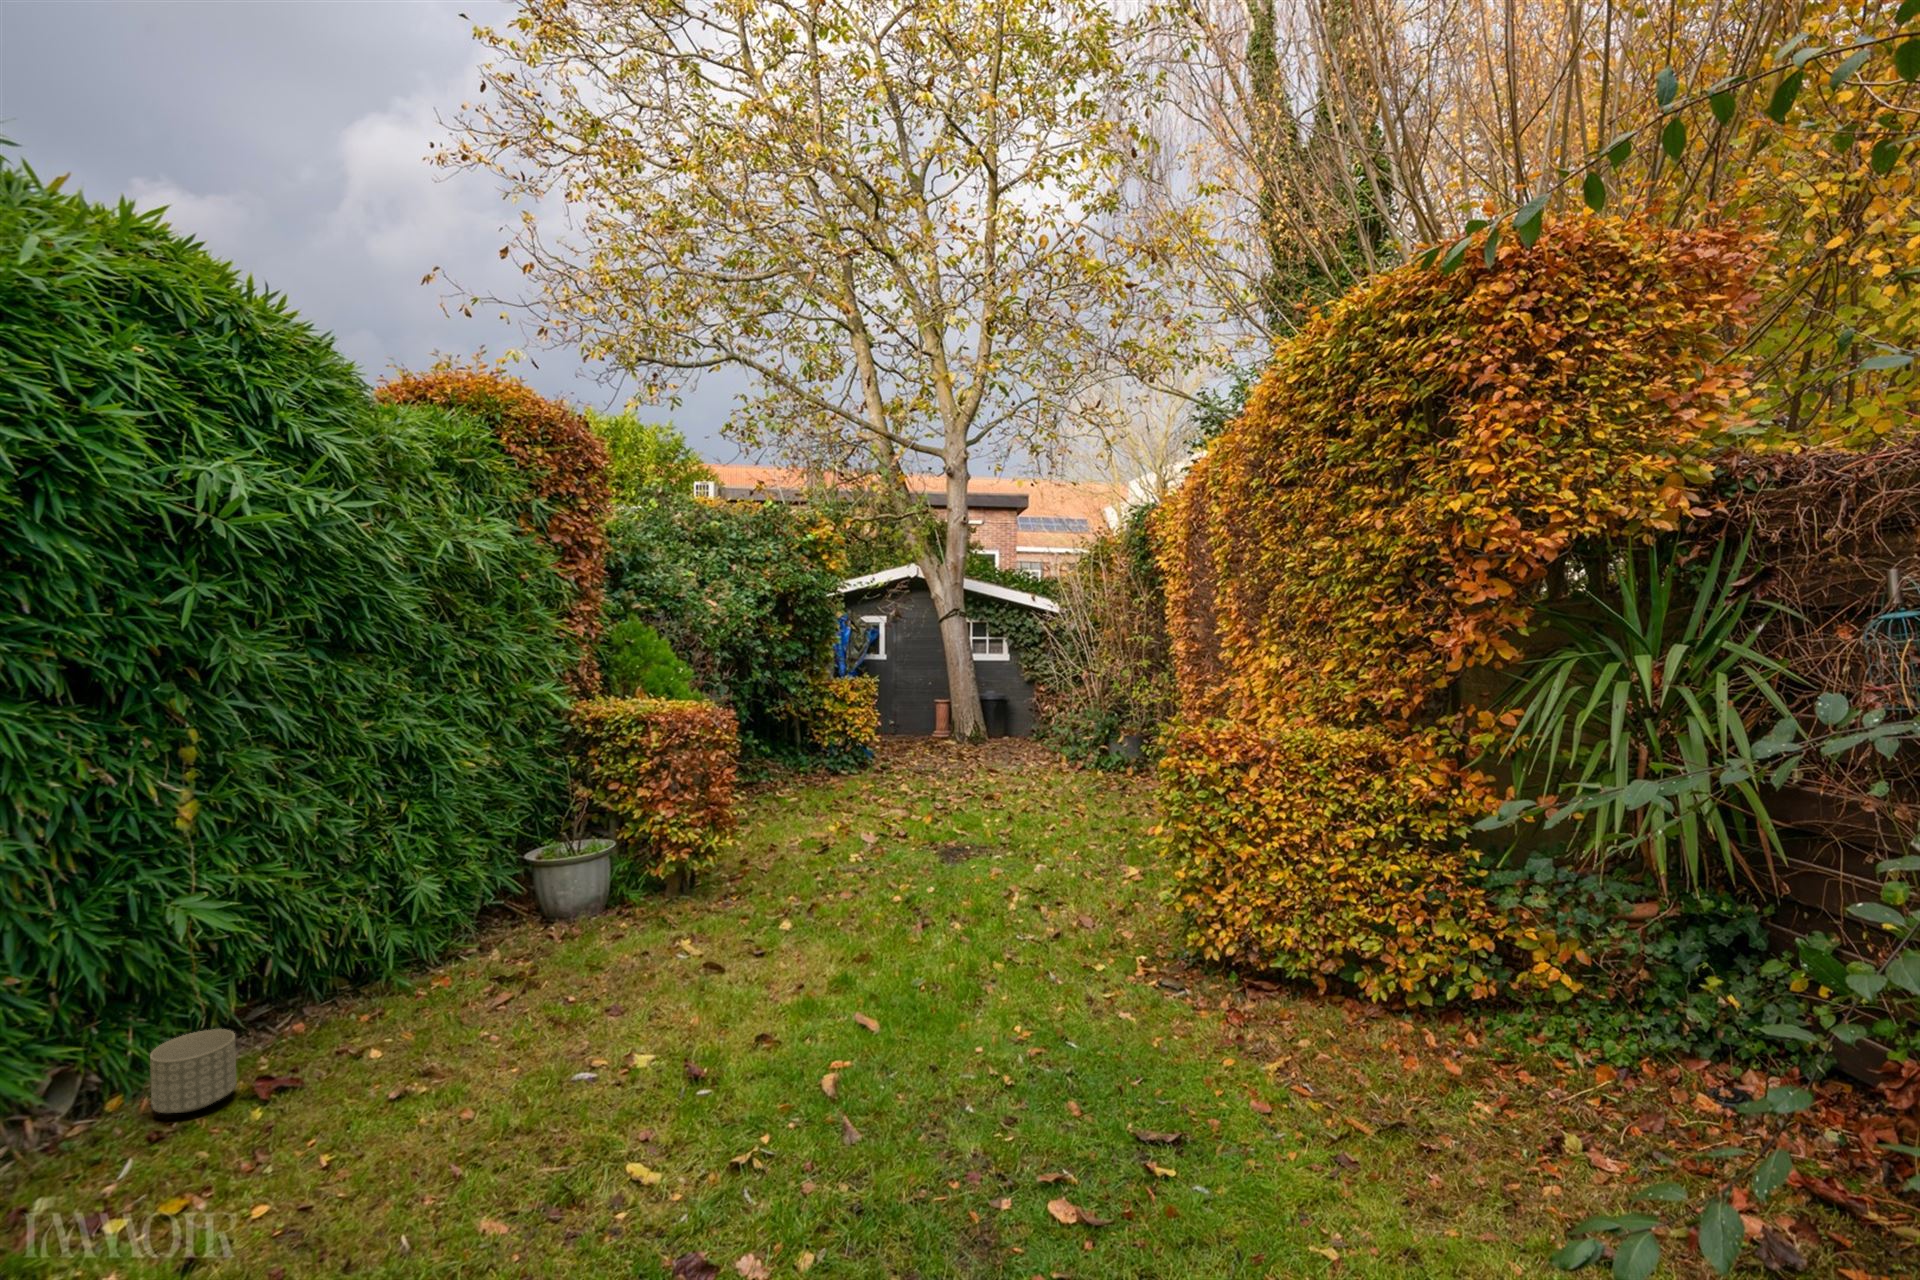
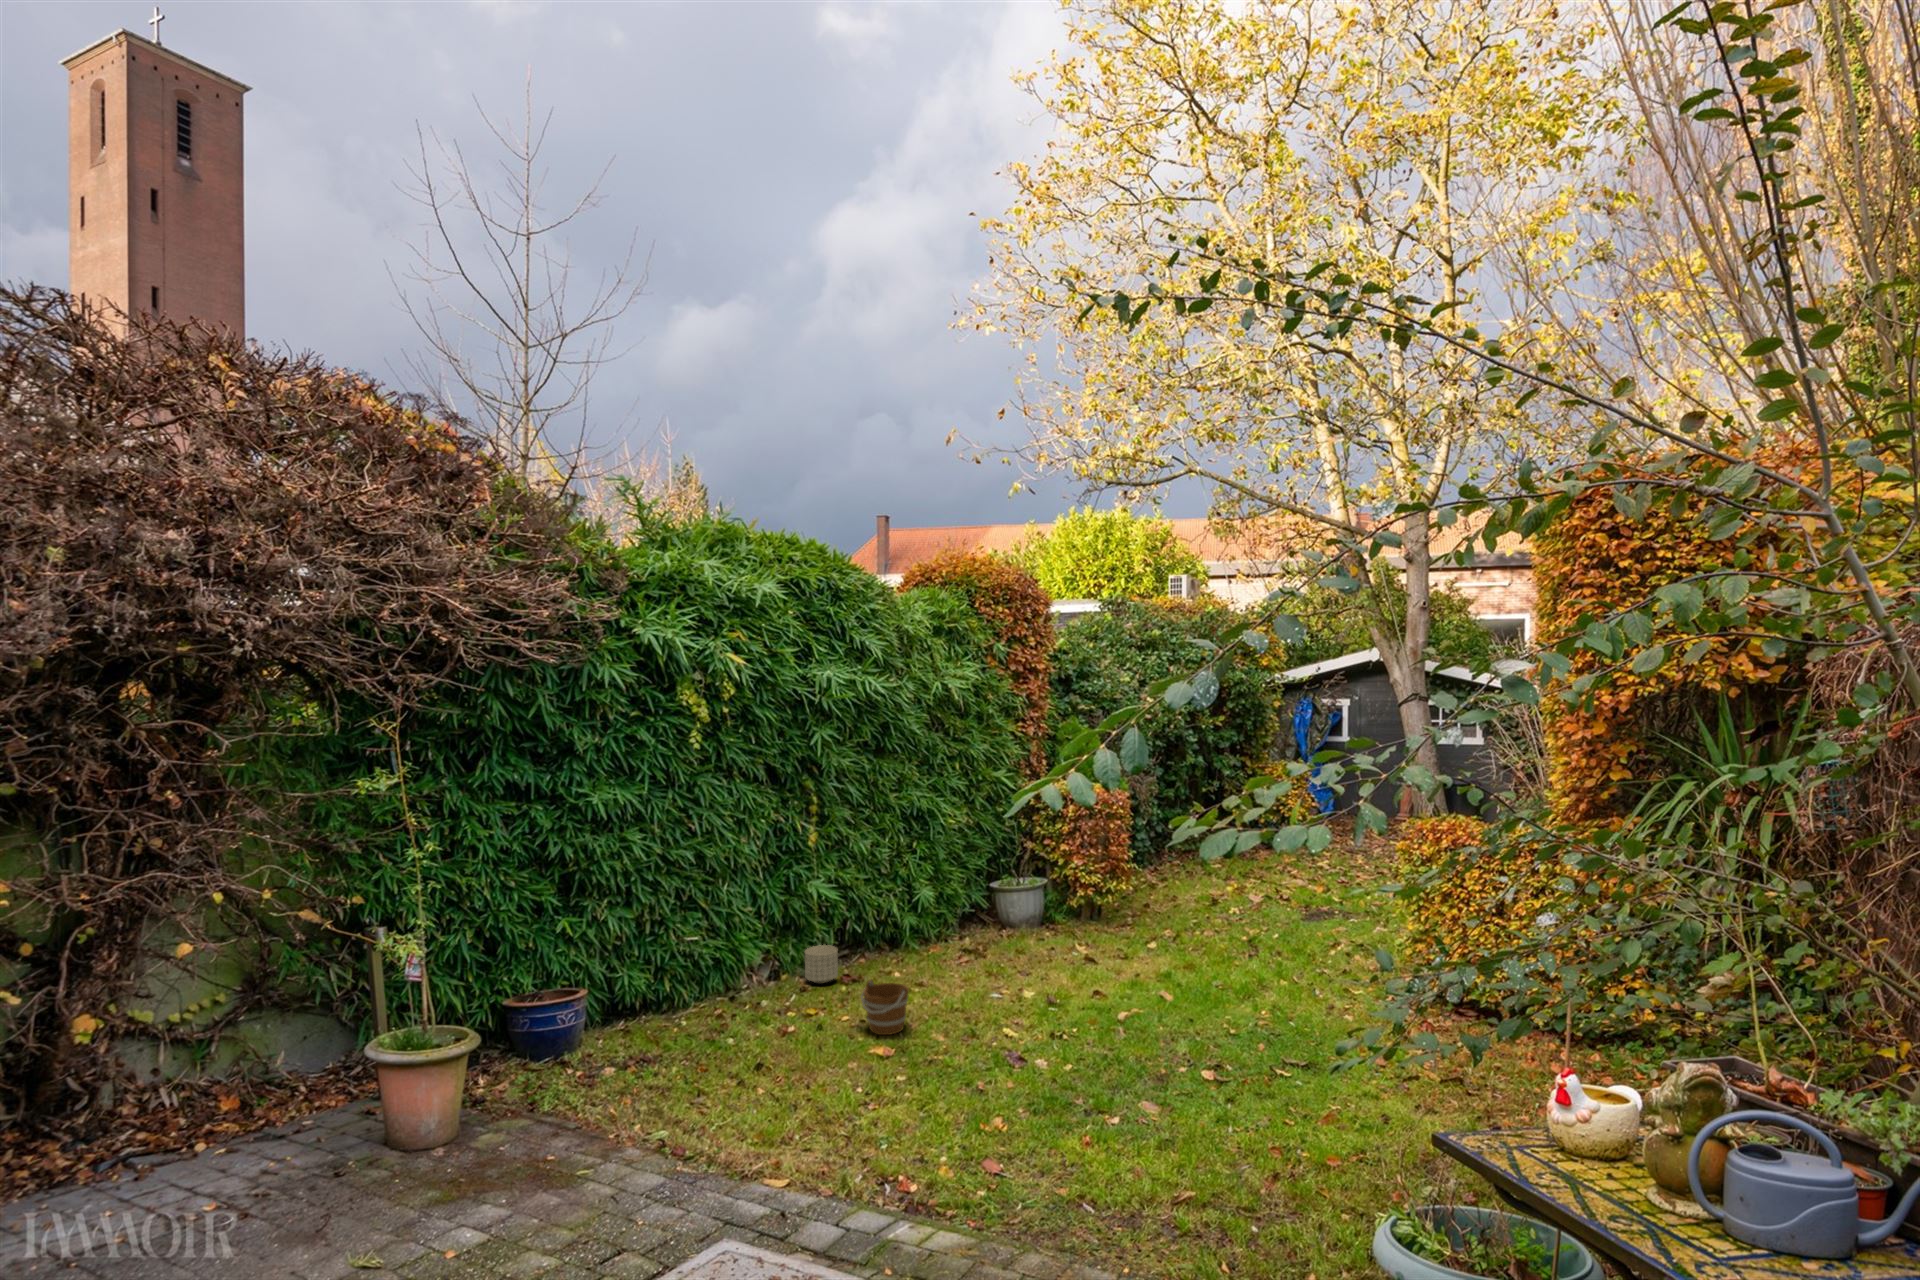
bucket: none [302,1093,418,1213] -> present [861,979,908,1035]

